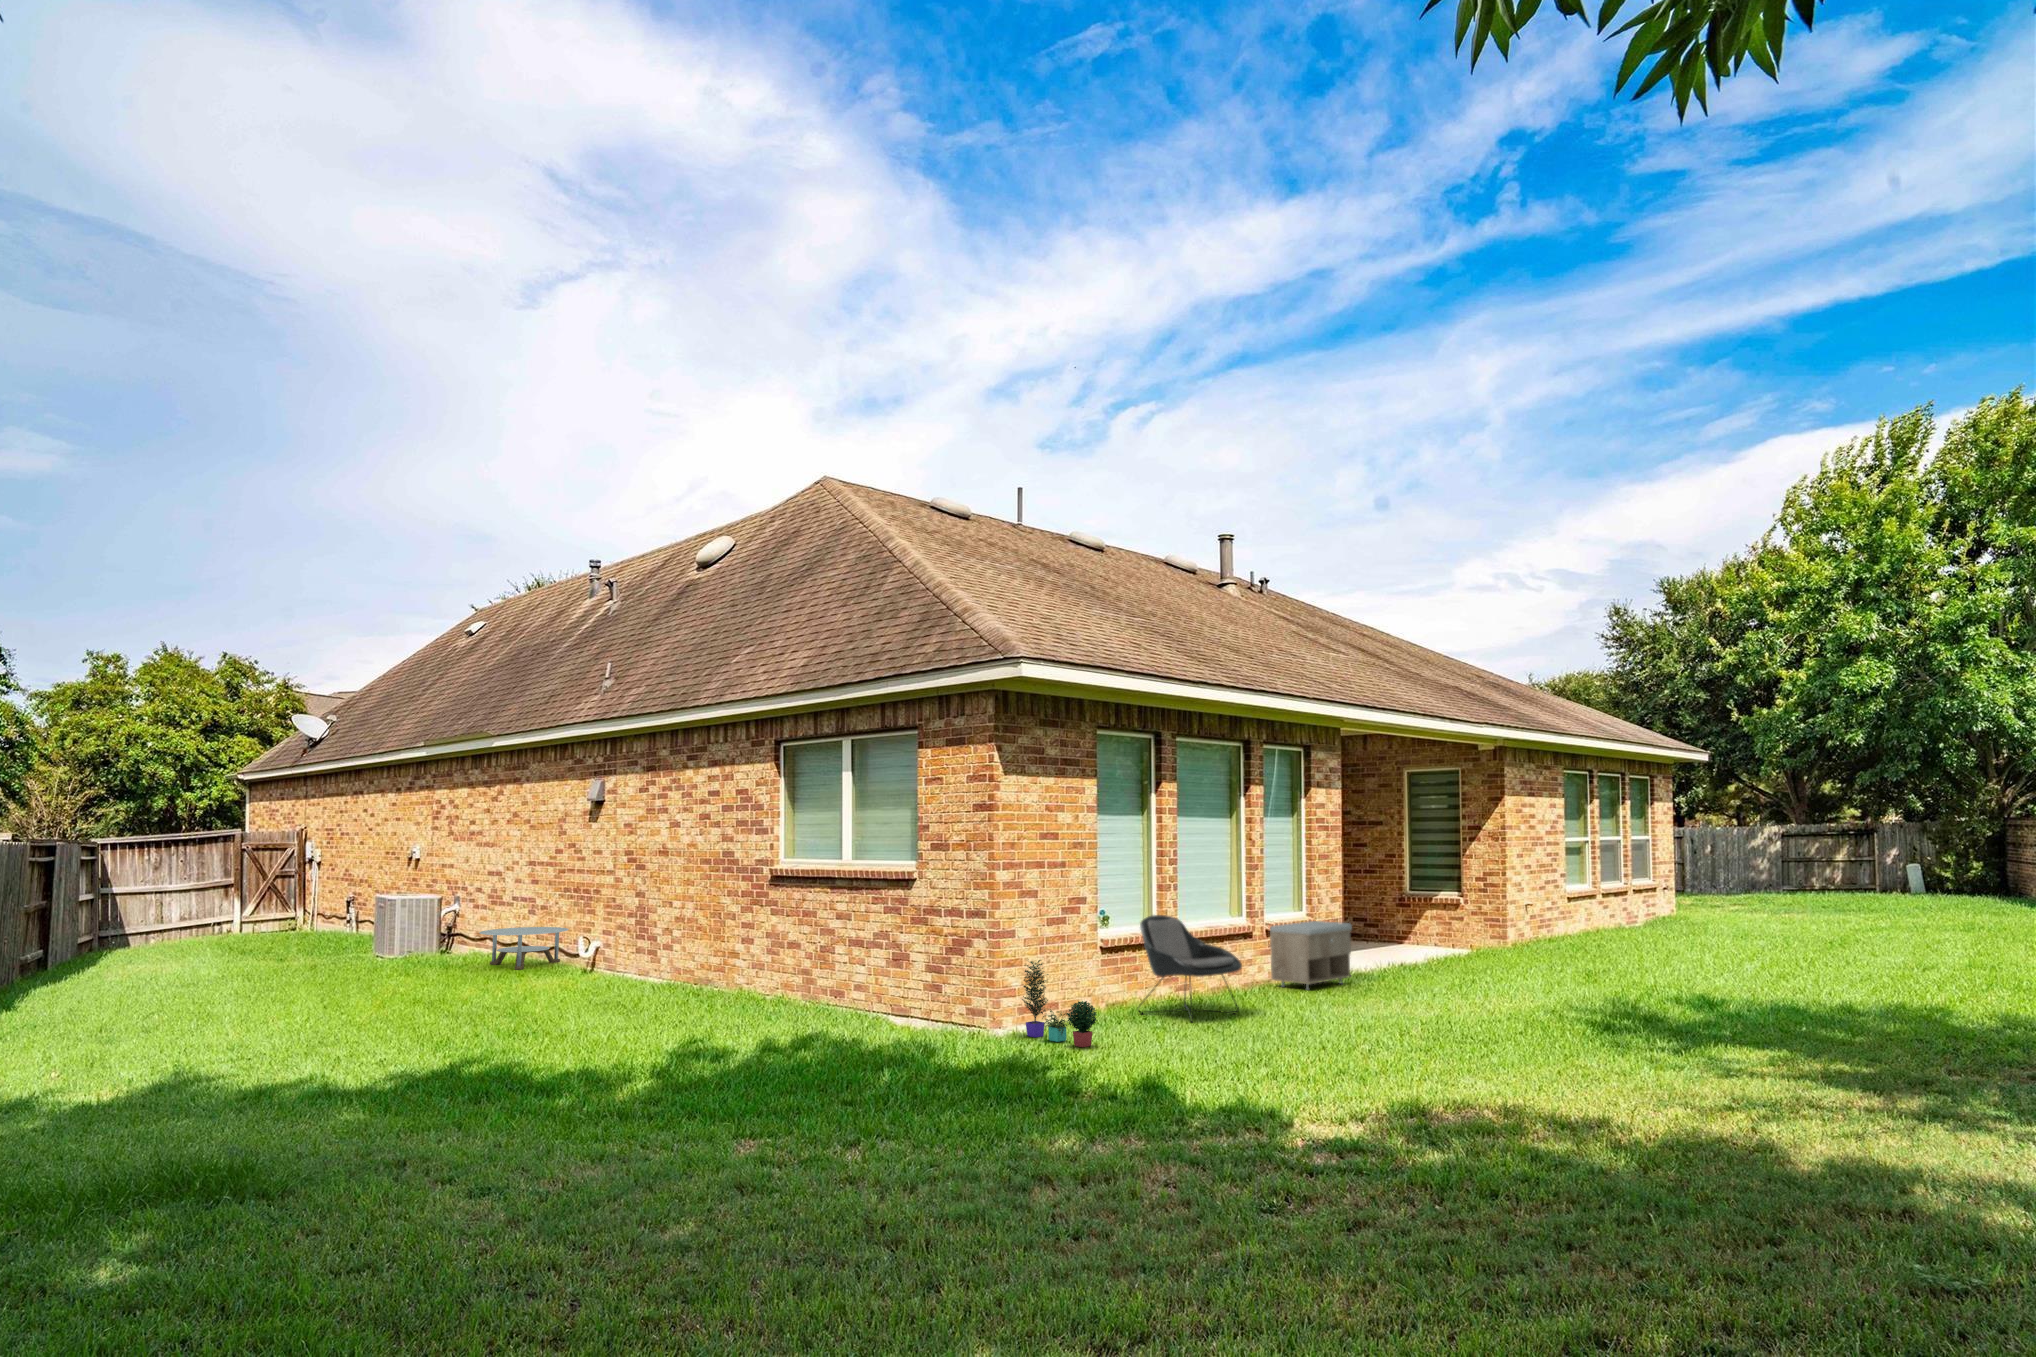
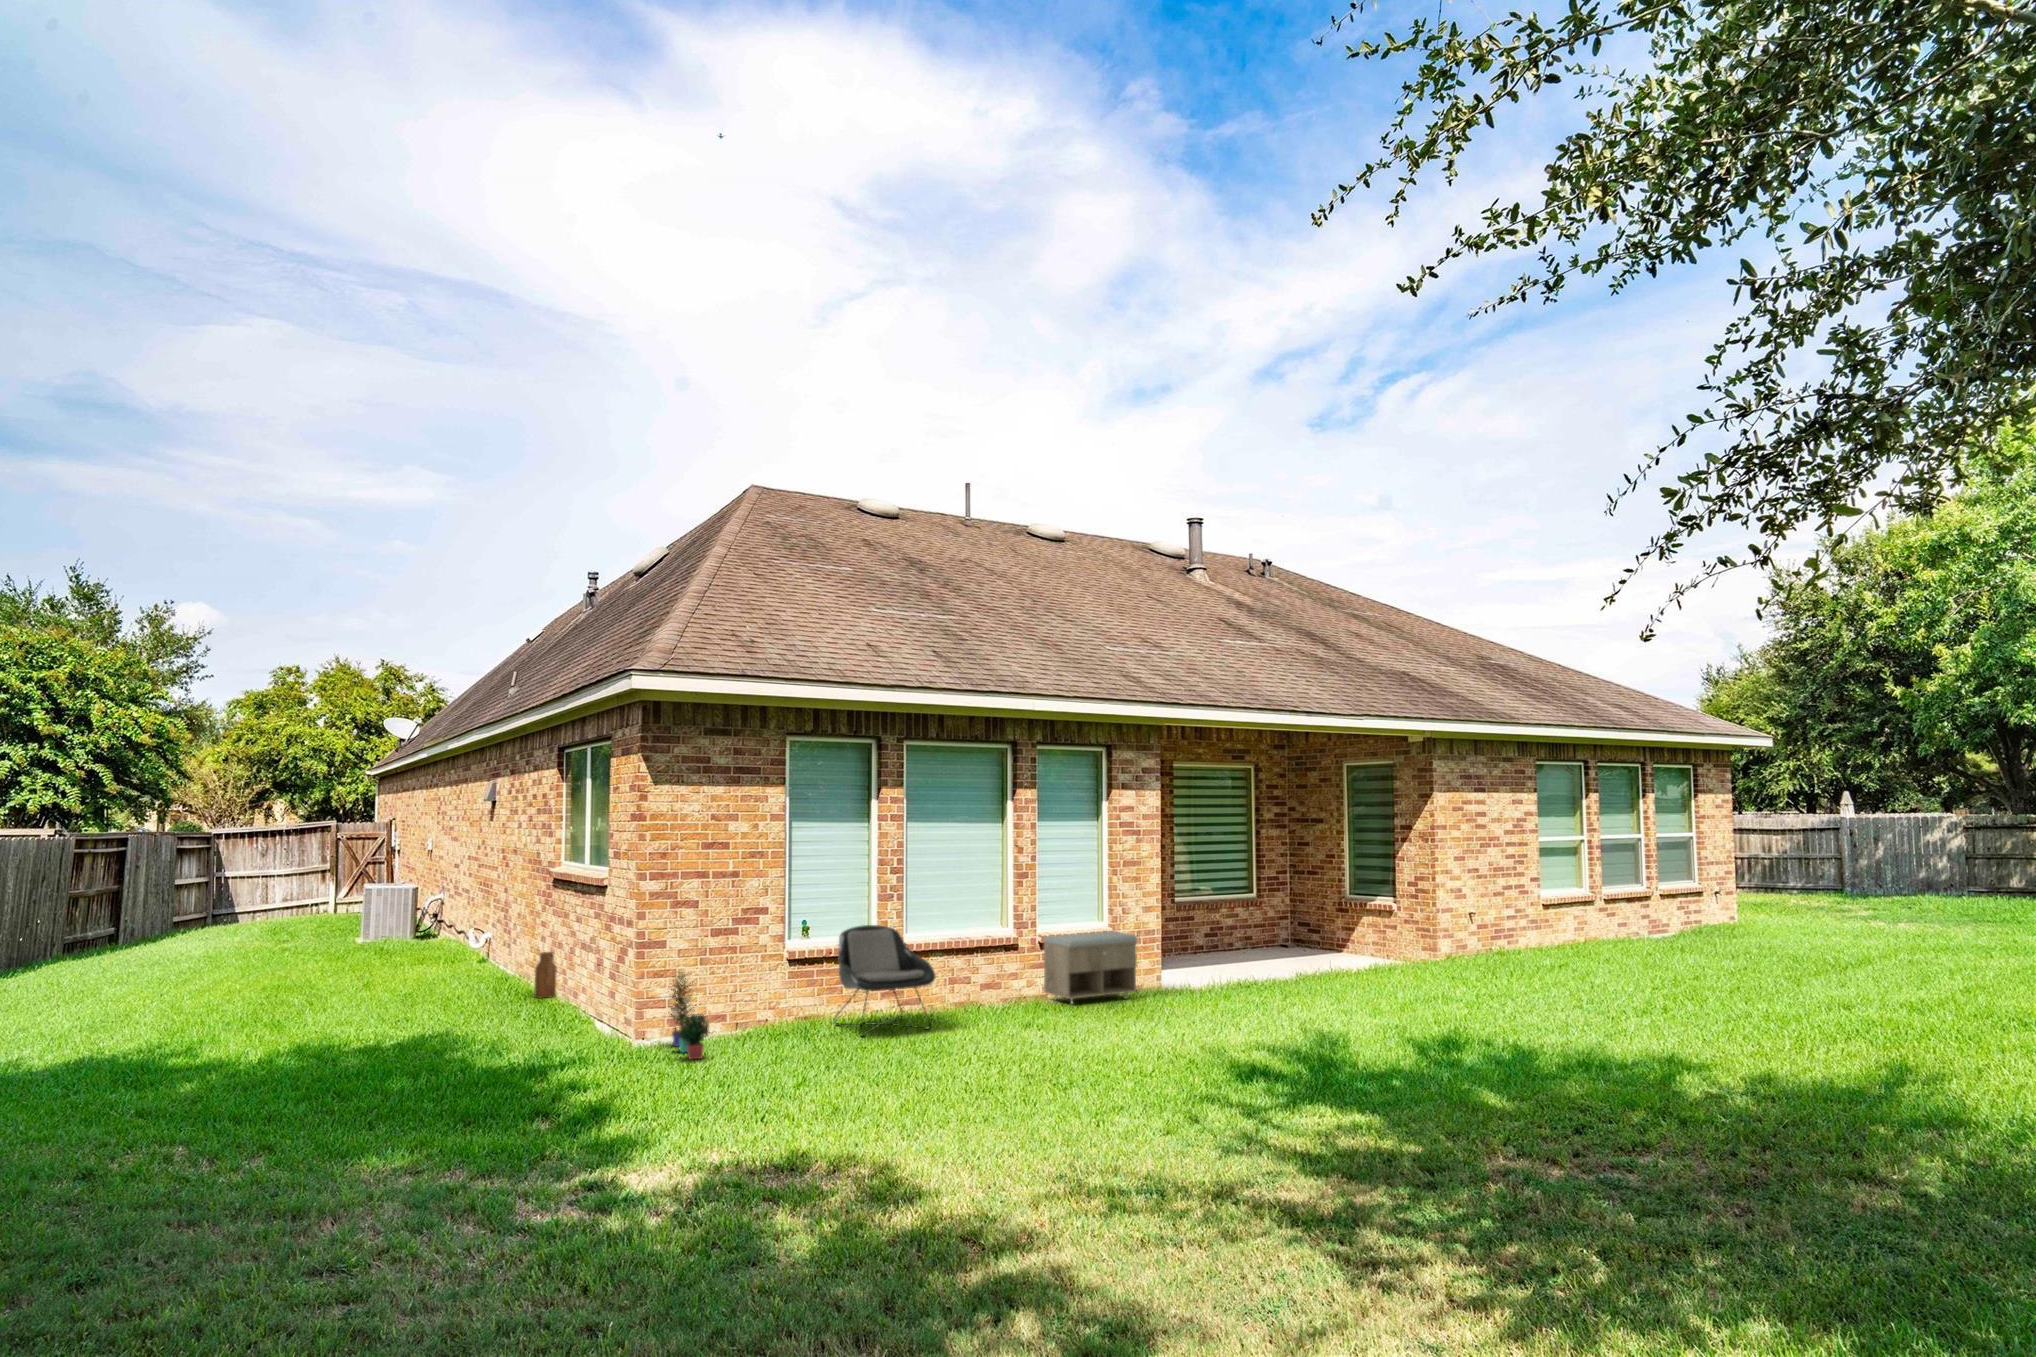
round table: present [479,927,569,970] -> none [400,917,484,957]
watering can: none [756,953,786,1002] -> present [534,952,557,998]

